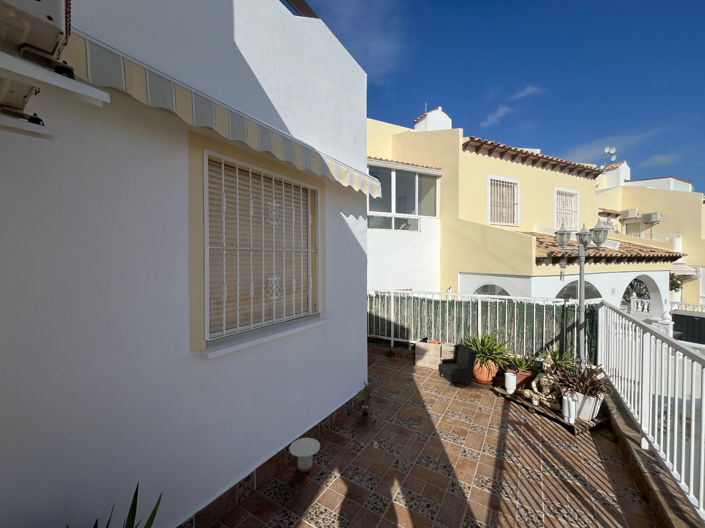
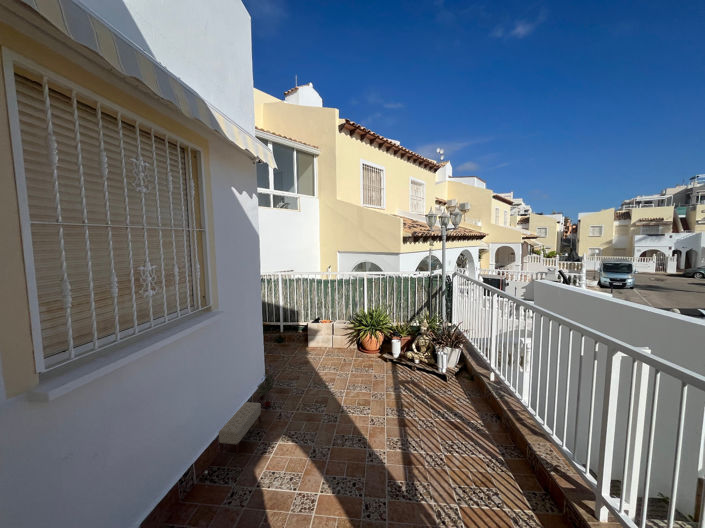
chair: present [438,344,477,386] -> none [331,319,366,360]
bench: none [319,403,357,446] -> present [219,402,261,454]
side table: present [290,438,320,472] -> none [187,454,228,497]

